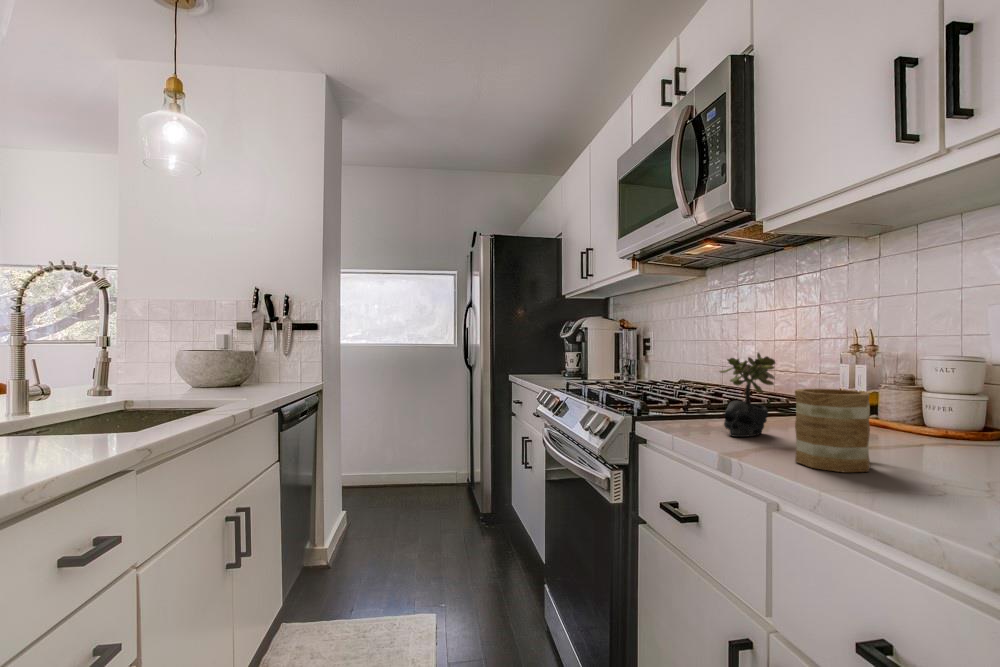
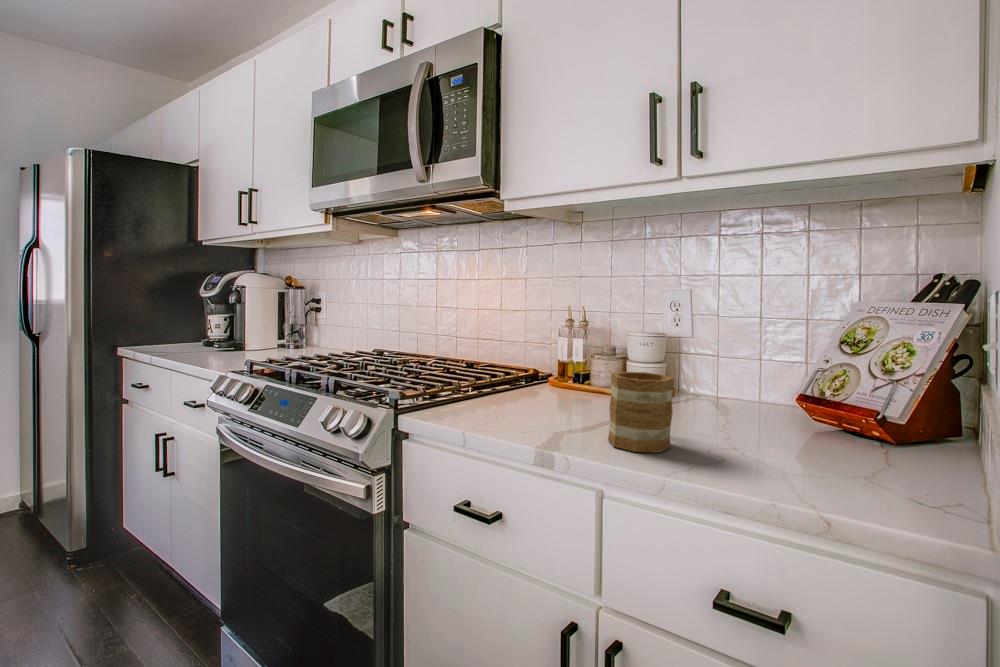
succulent plant: present [720,353,775,437] -> none [500,331,558,422]

